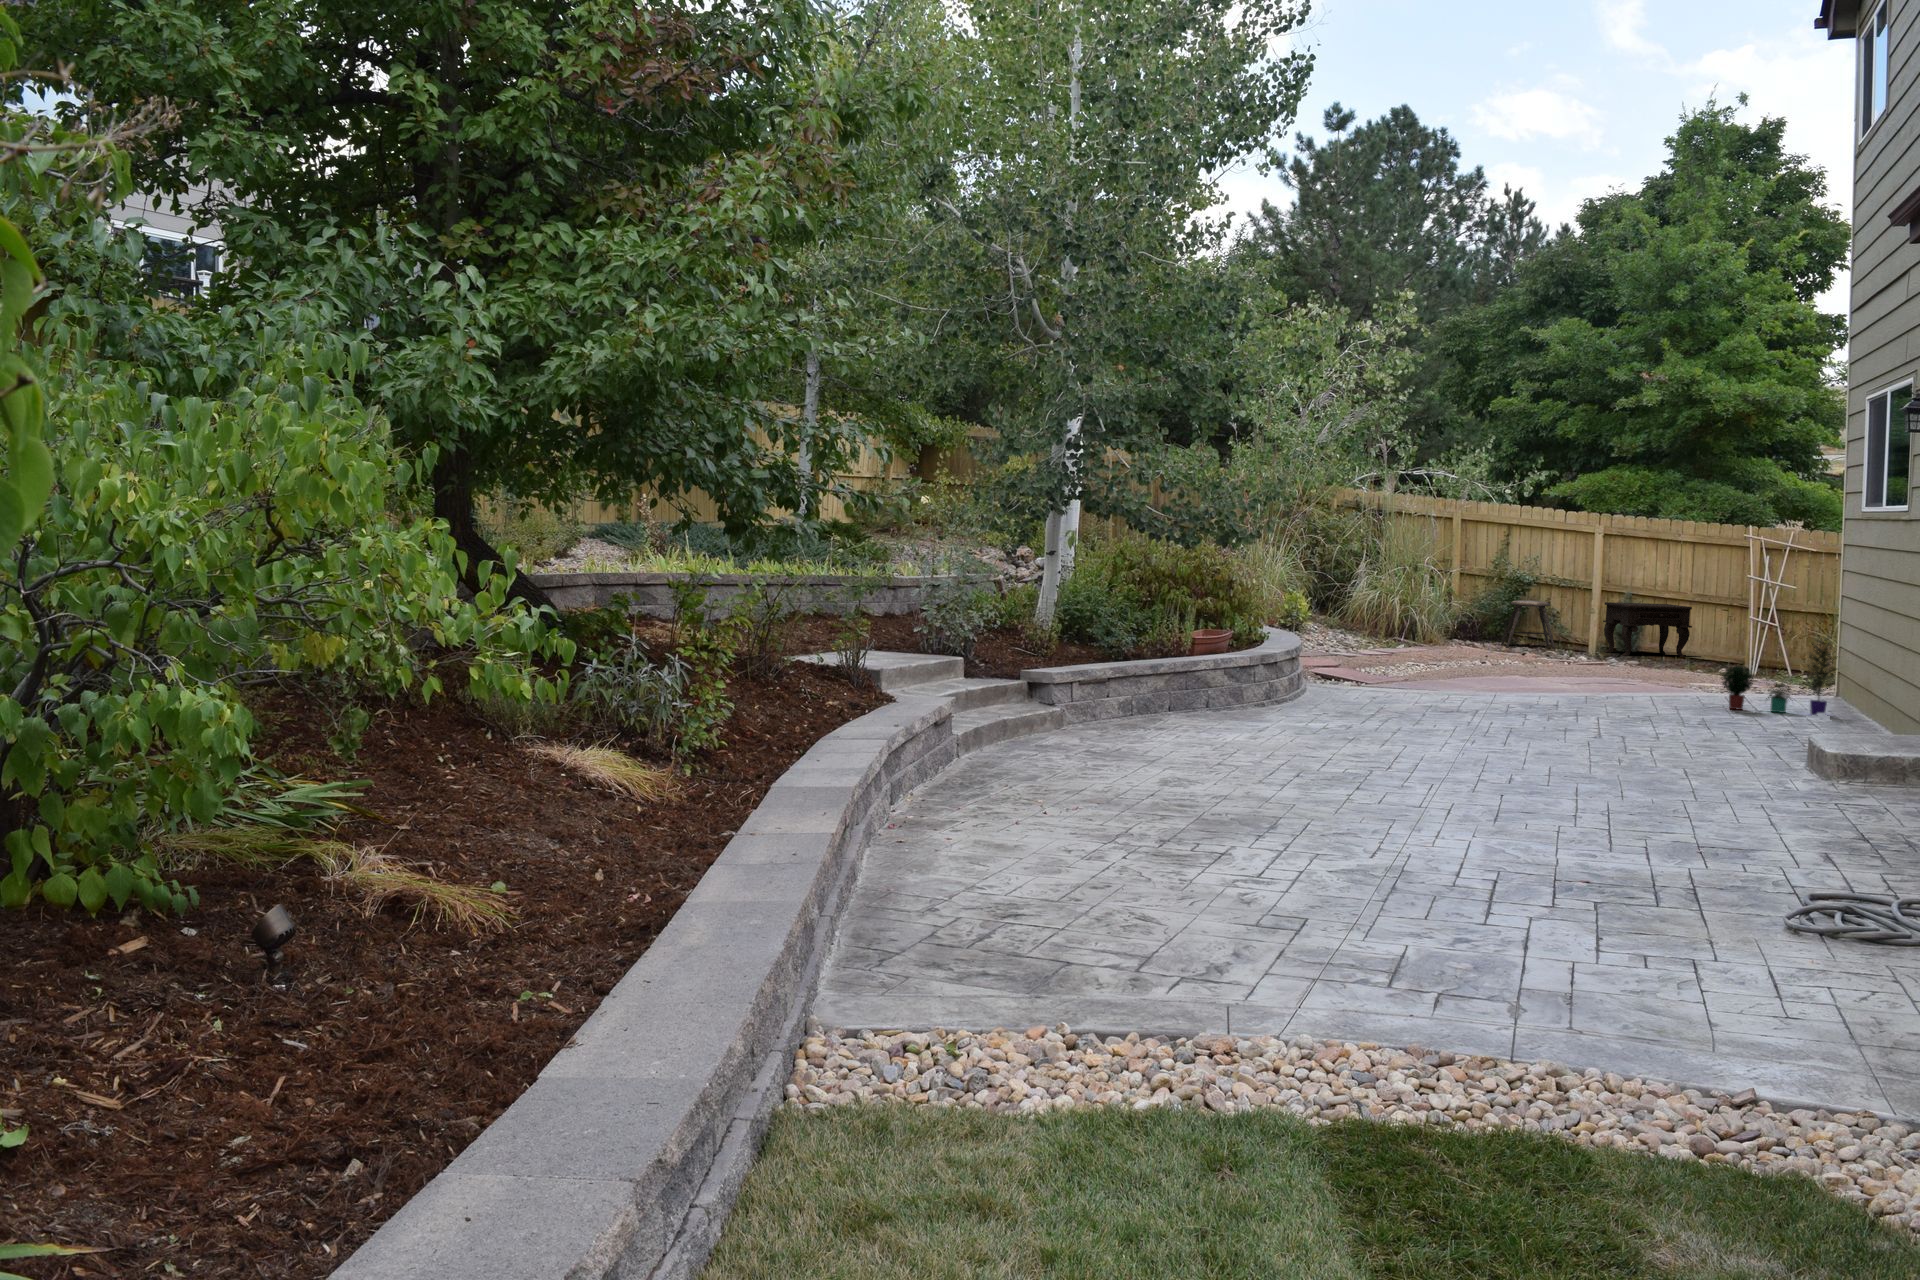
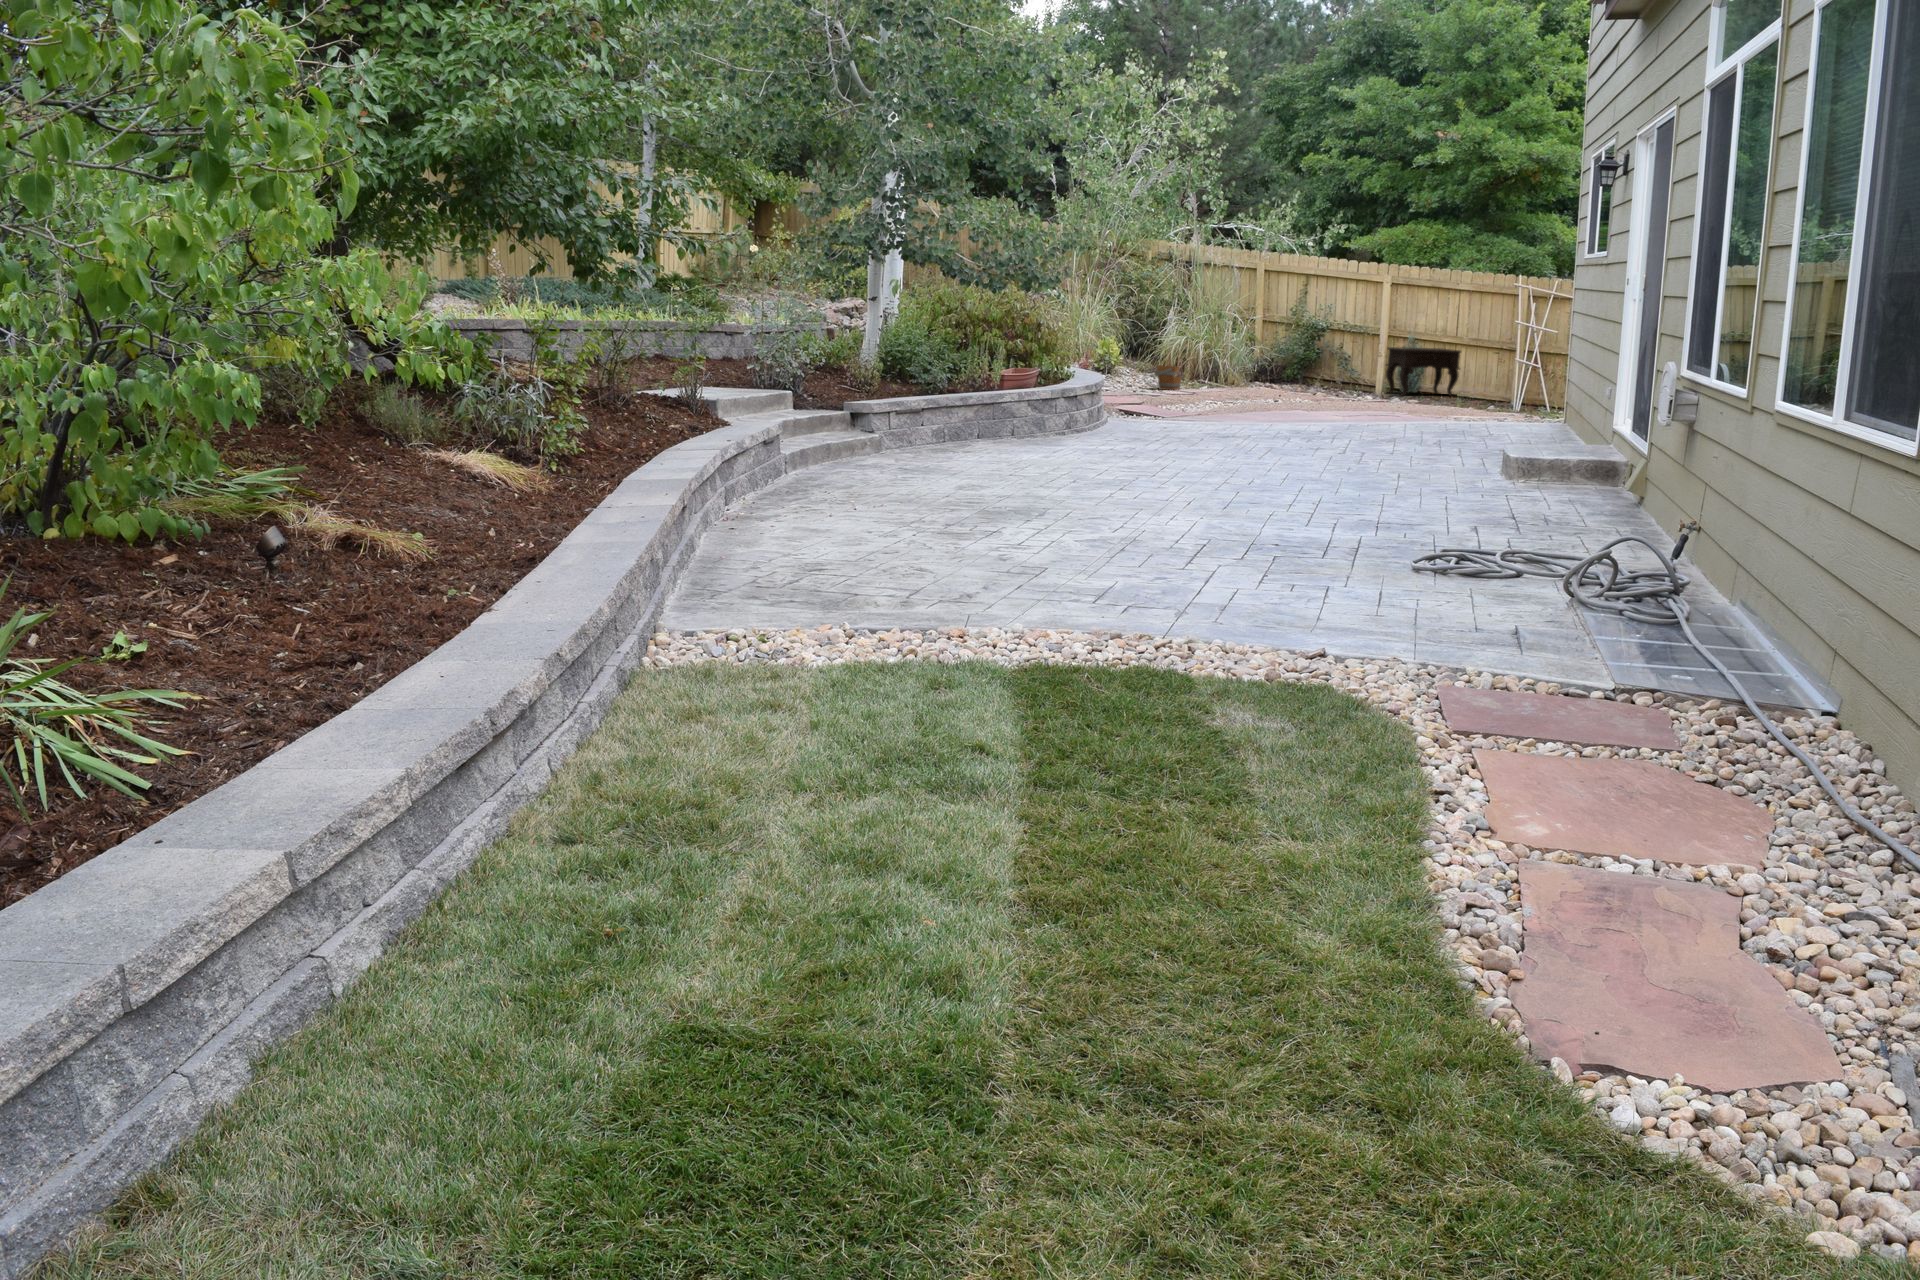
stool: present [1501,600,1555,650] -> none [1297,347,1344,391]
bucket: none [1343,619,1376,647] -> present [1155,365,1181,390]
potted plant: present [1722,637,1838,715] -> none [1455,369,1552,439]

